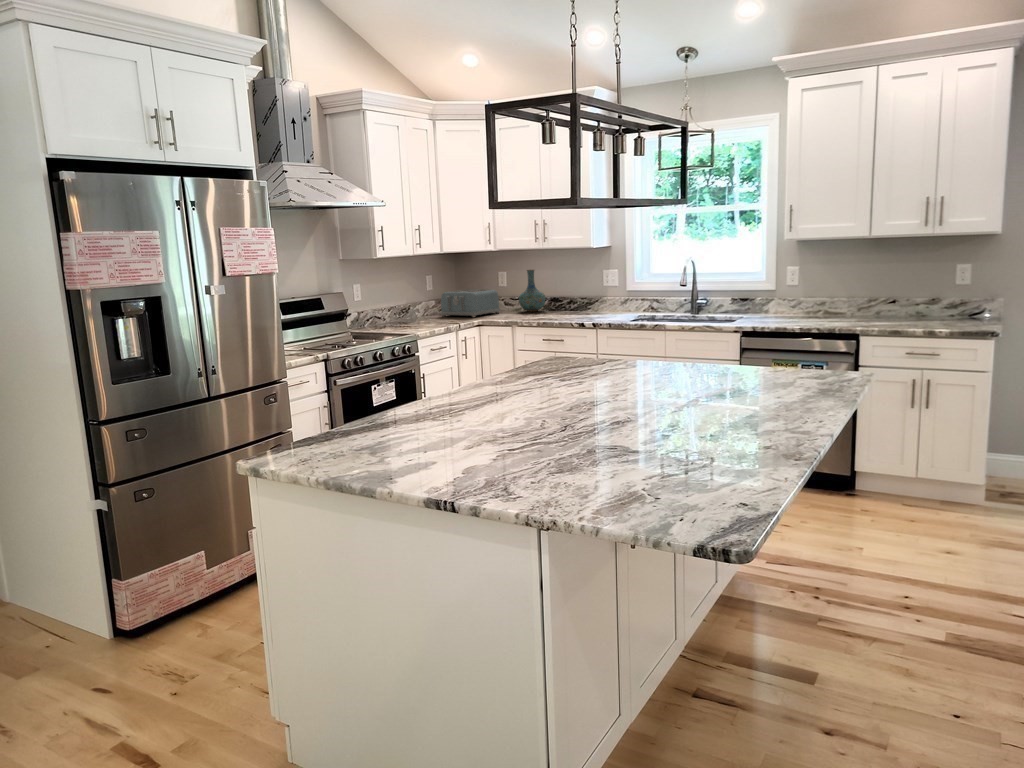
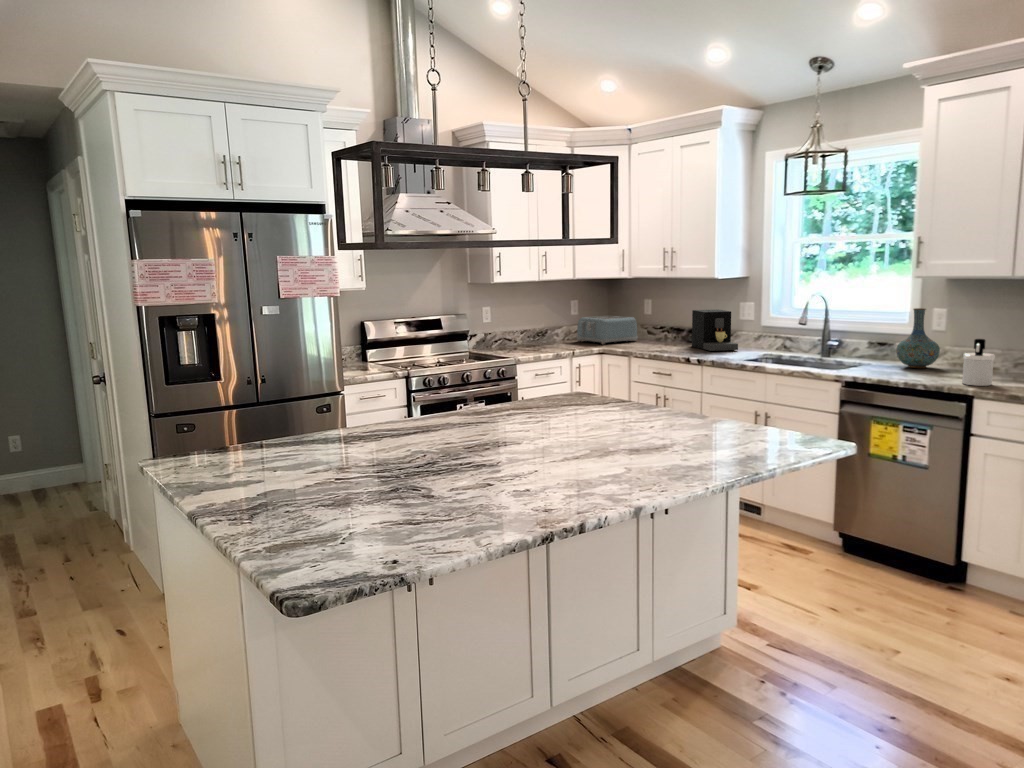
vase: present [519,270,546,312] -> present [896,308,940,368]
coffee maker: none [560,278,611,316] -> present [692,310,738,351]
soap dispenser: none [843,287,868,326] -> present [962,339,995,386]

